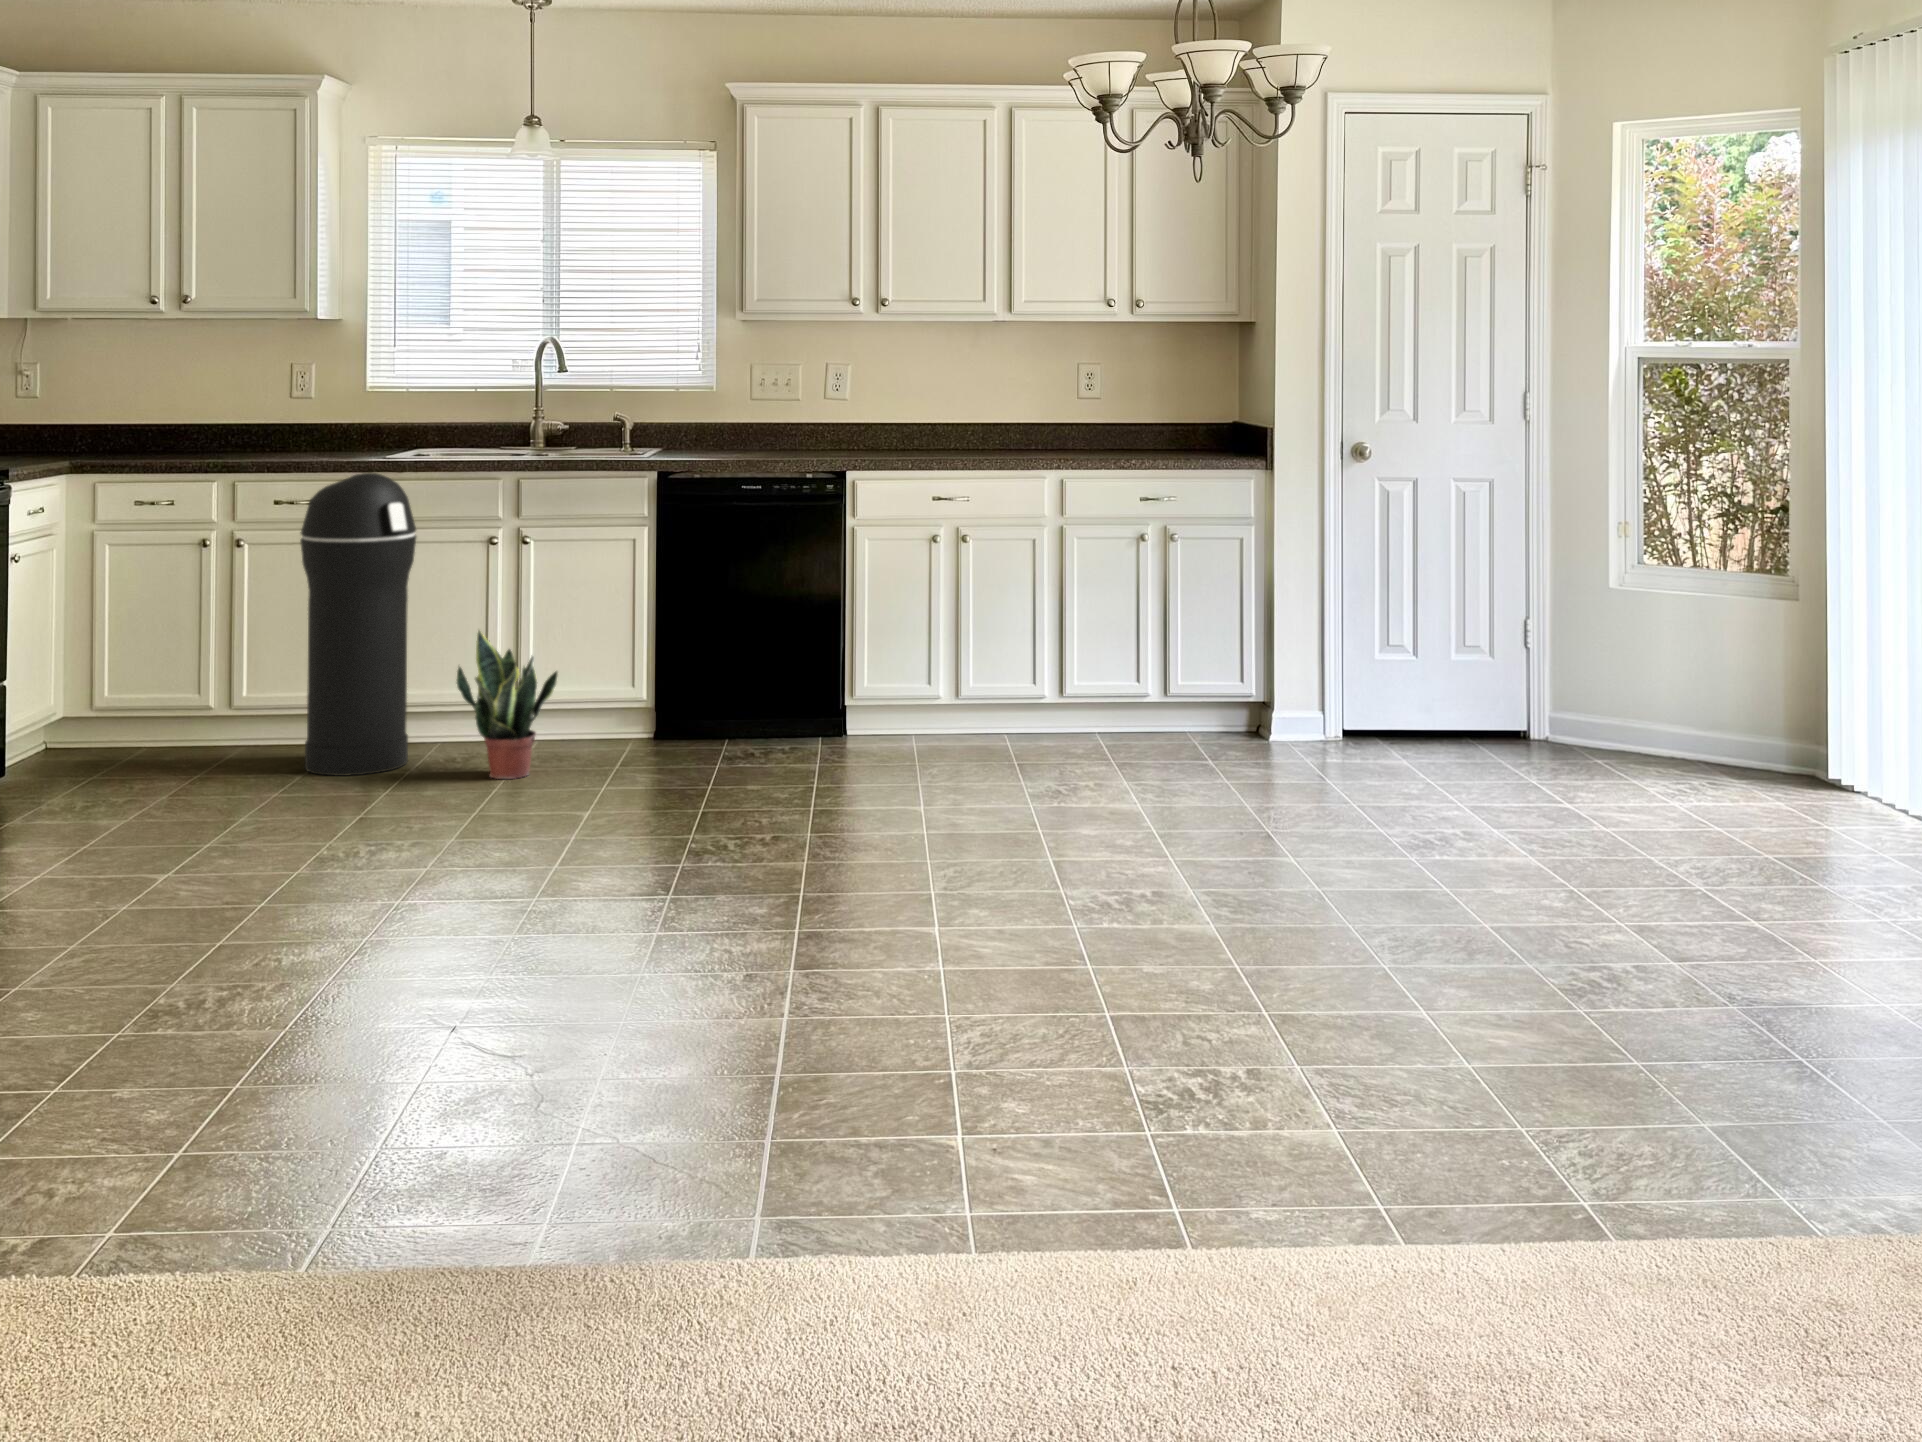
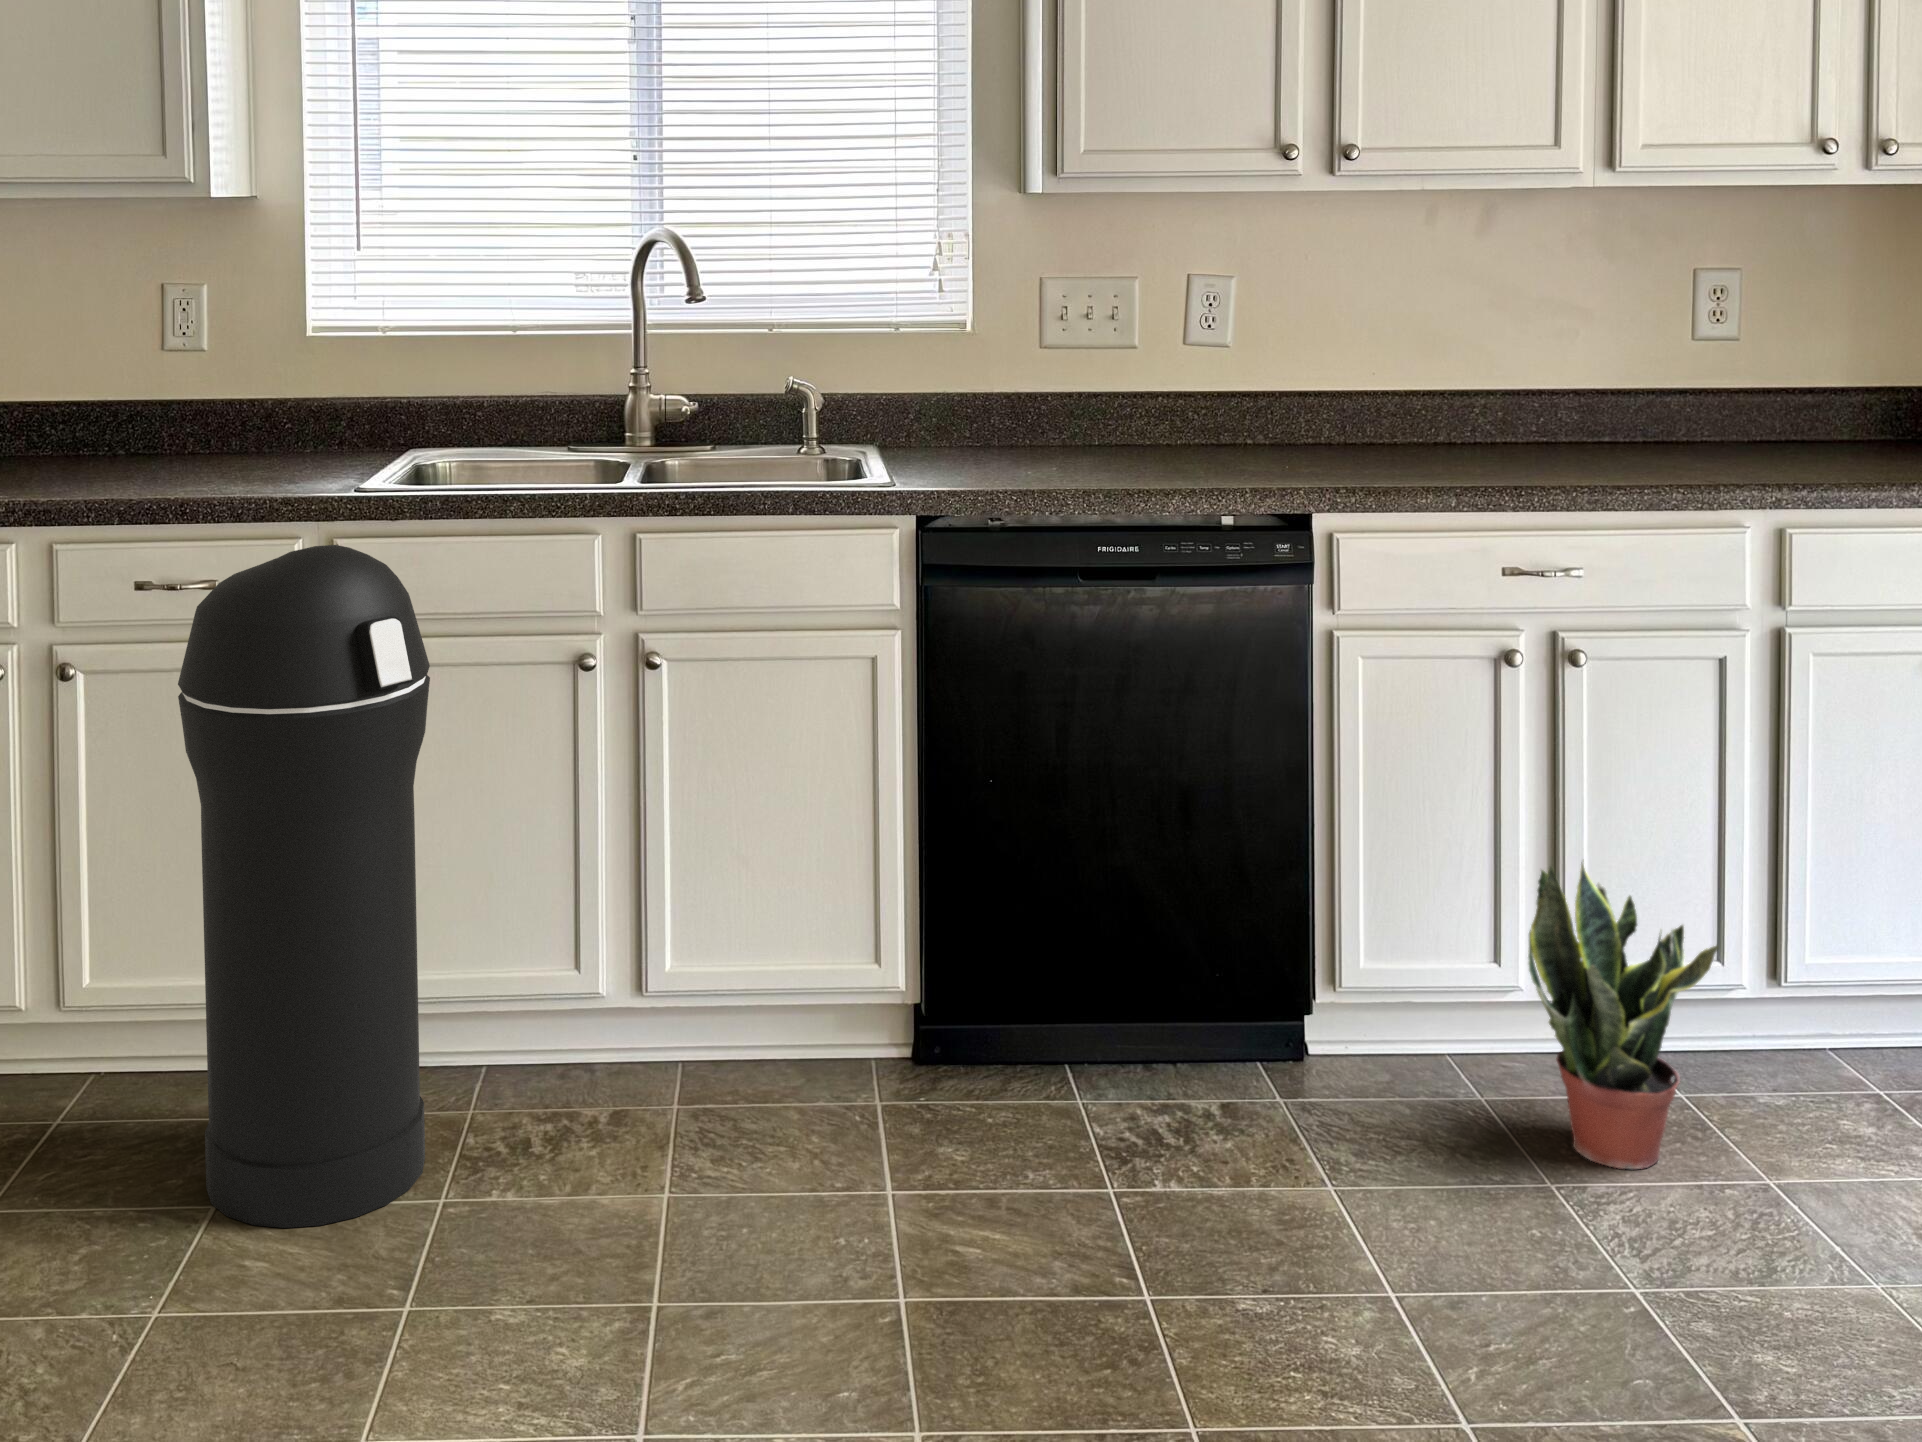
potted plant: present [457,630,558,779] -> present [1528,864,1719,1169]

